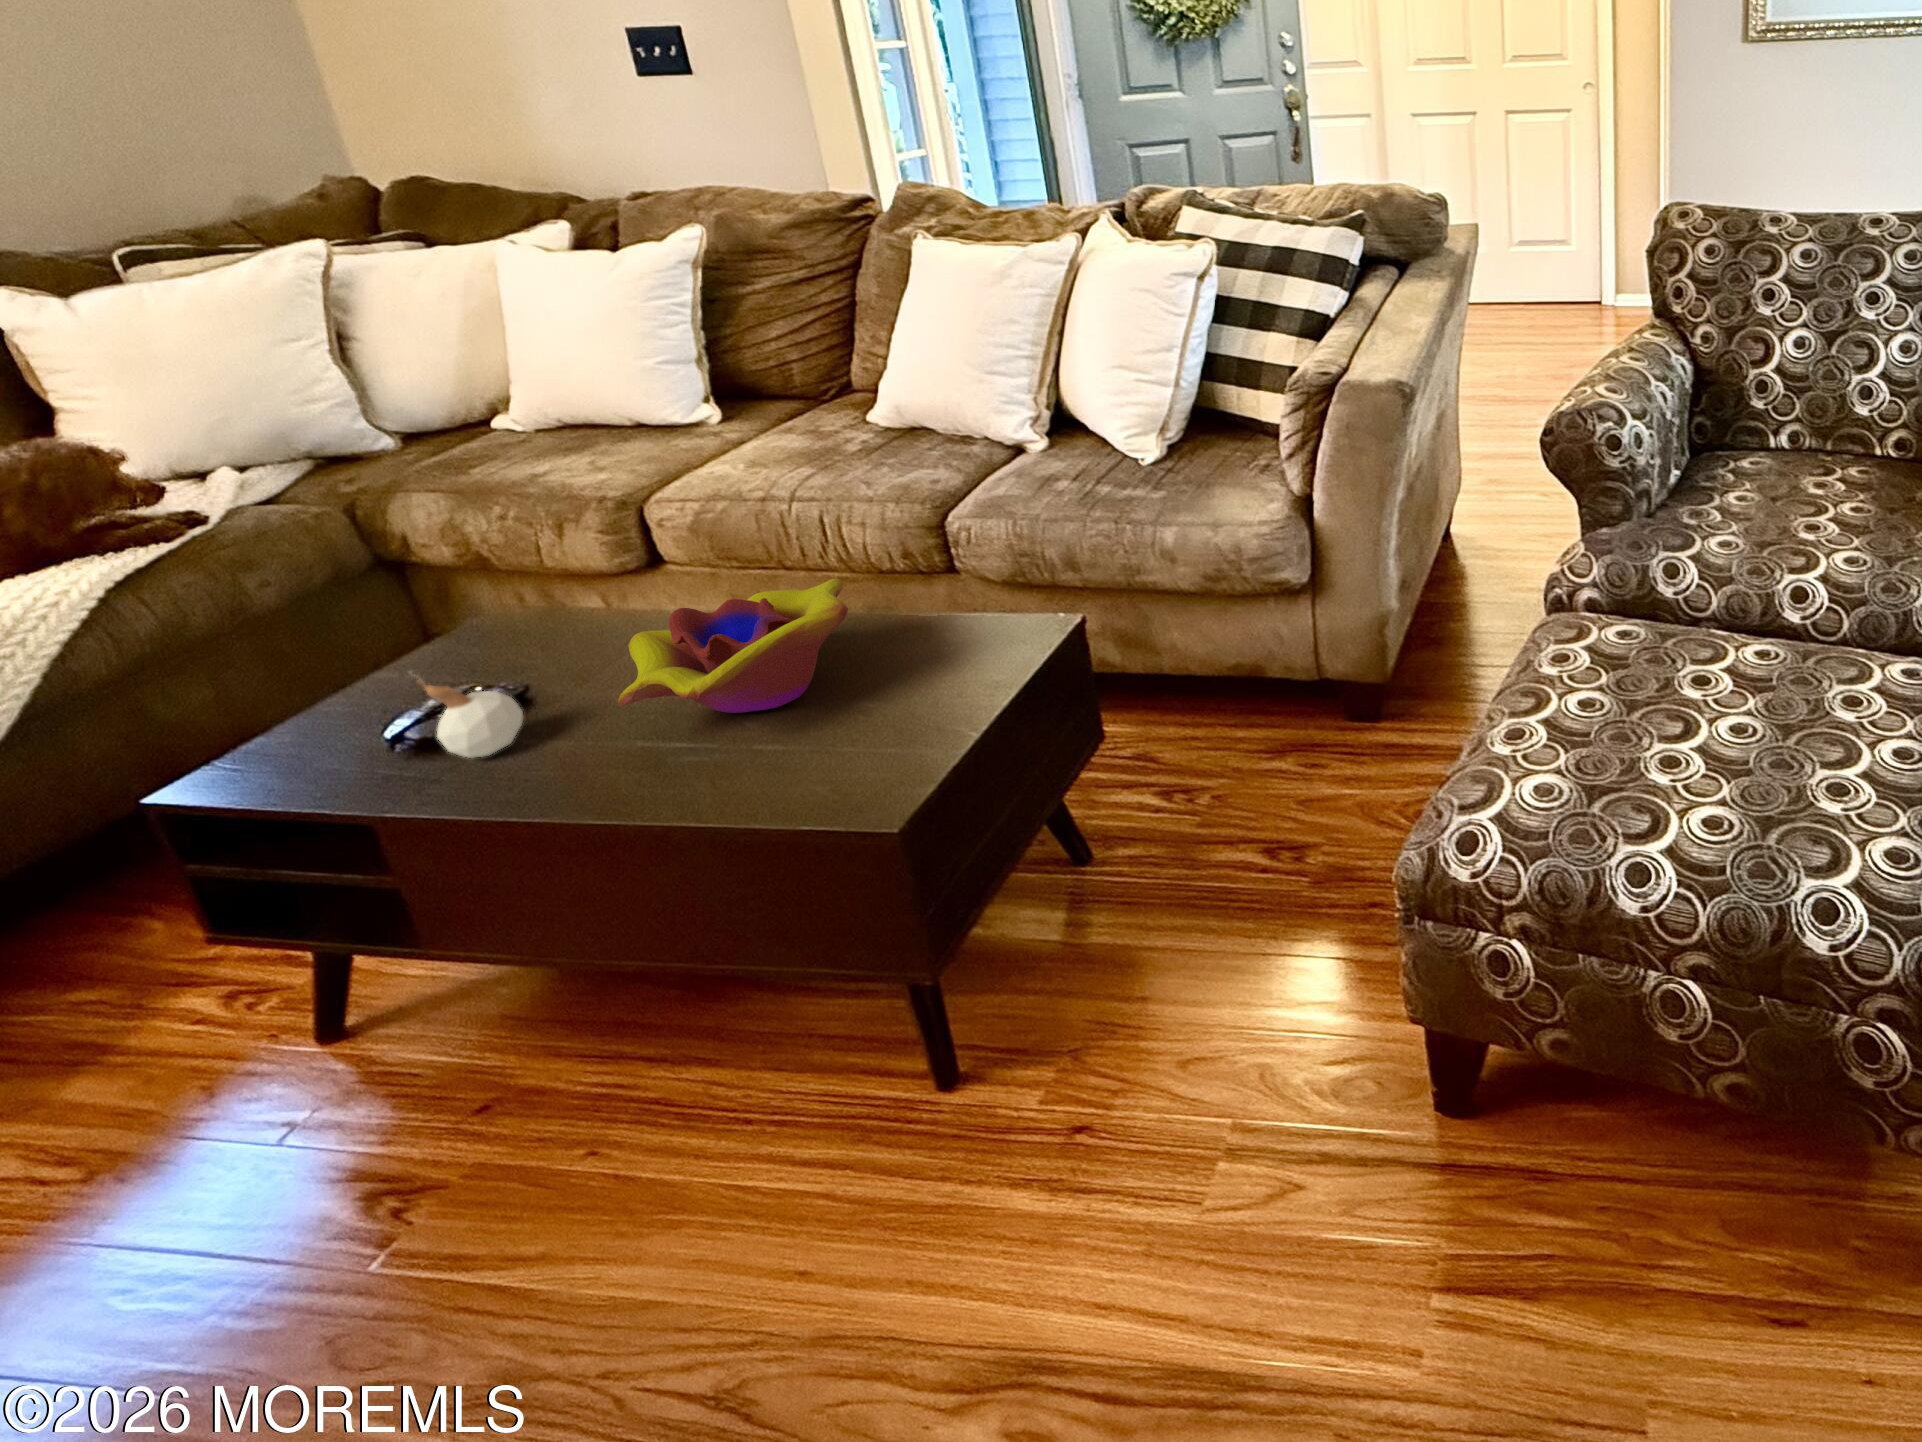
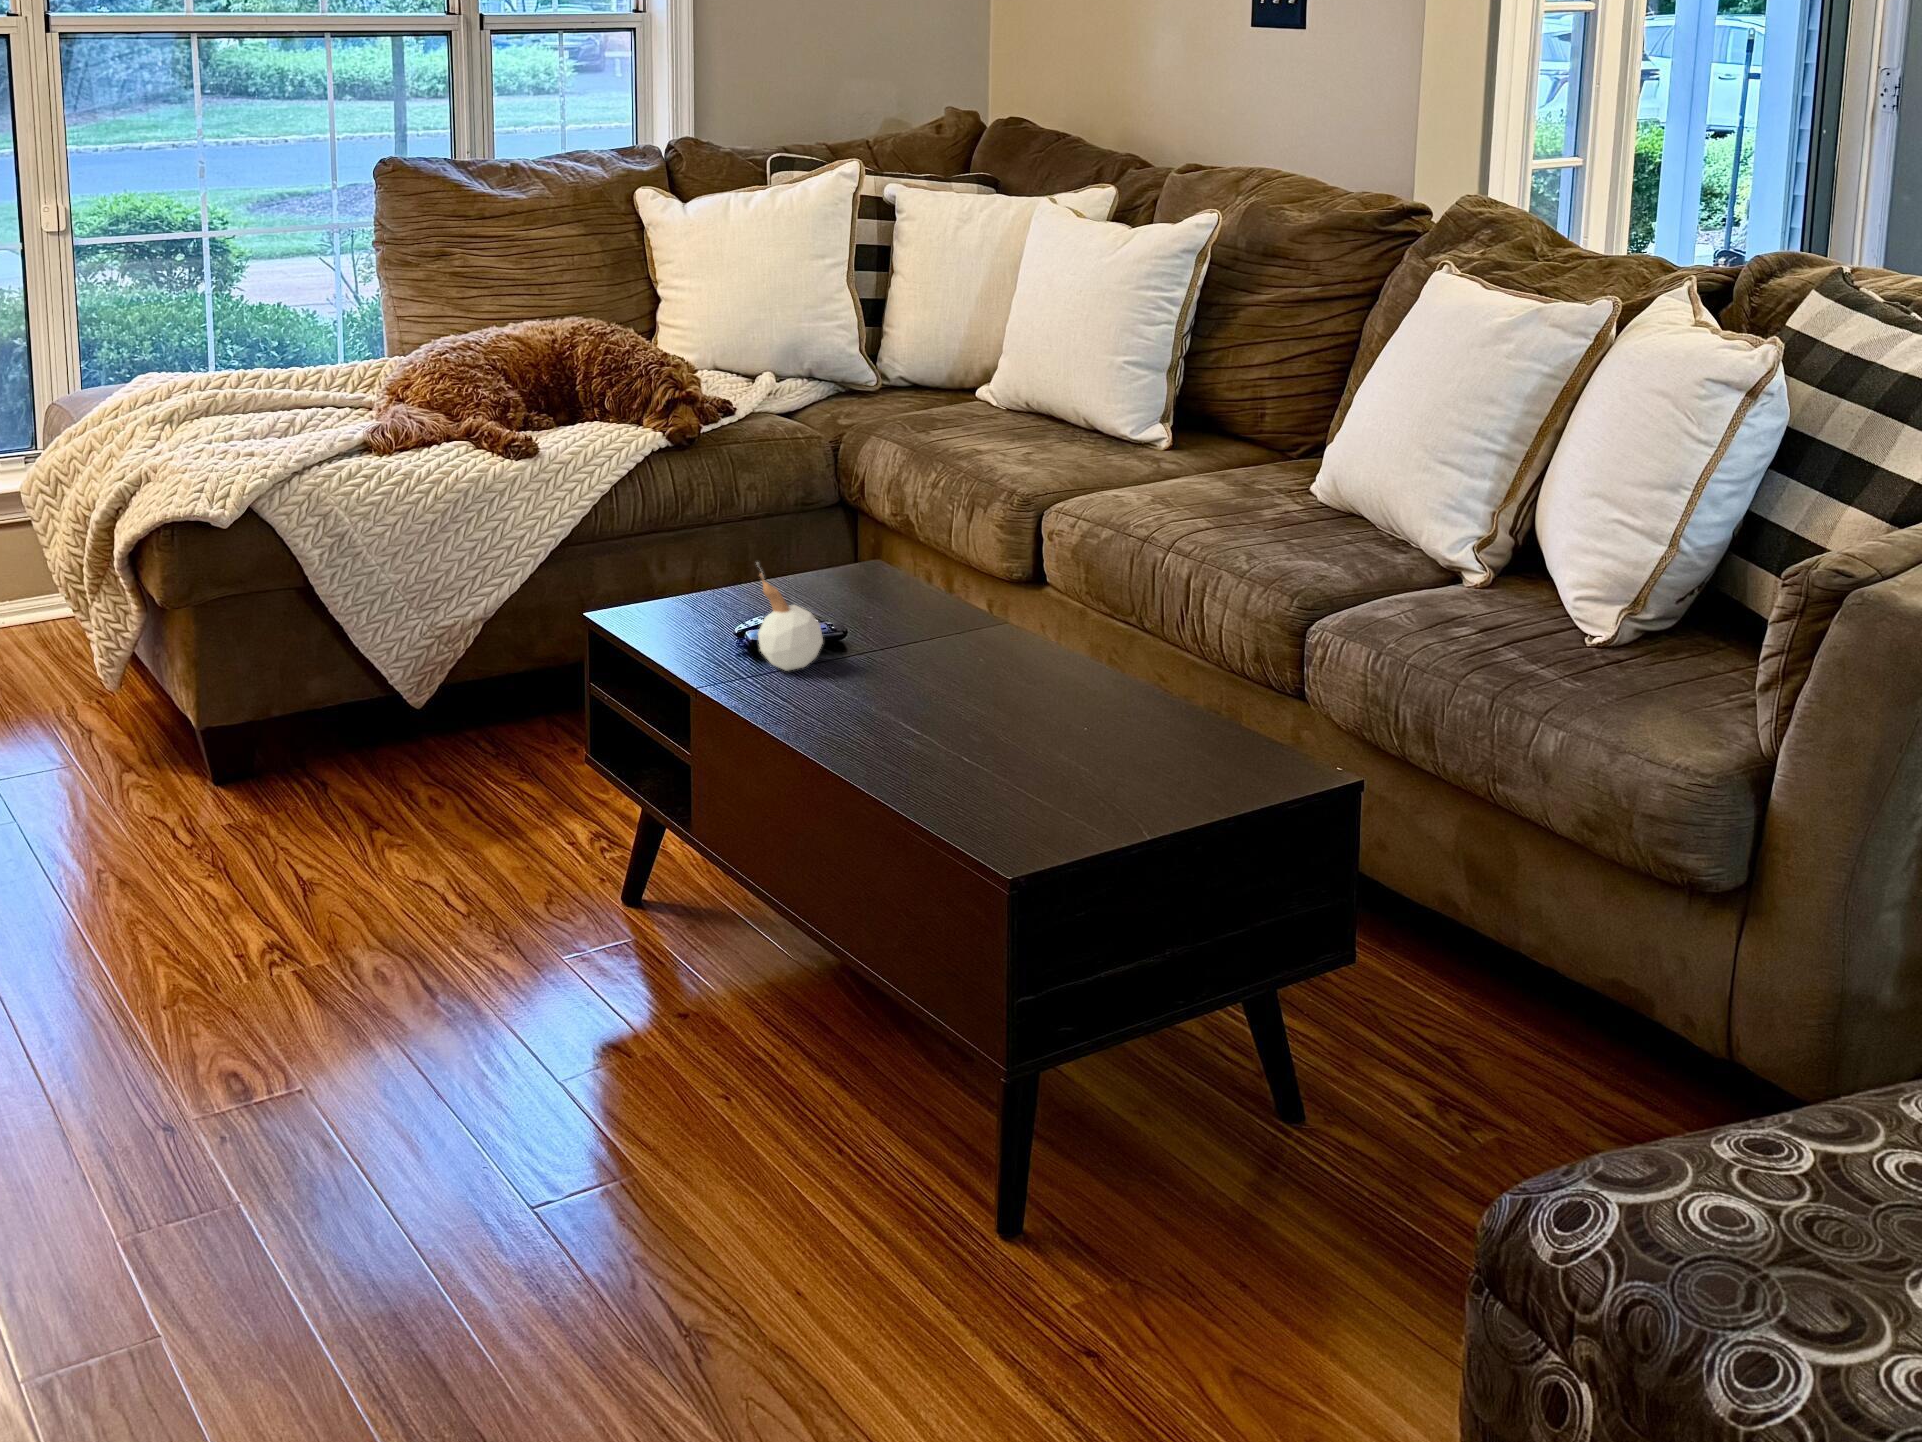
decorative bowl: present [618,579,848,713] -> none [876,588,1114,730]

